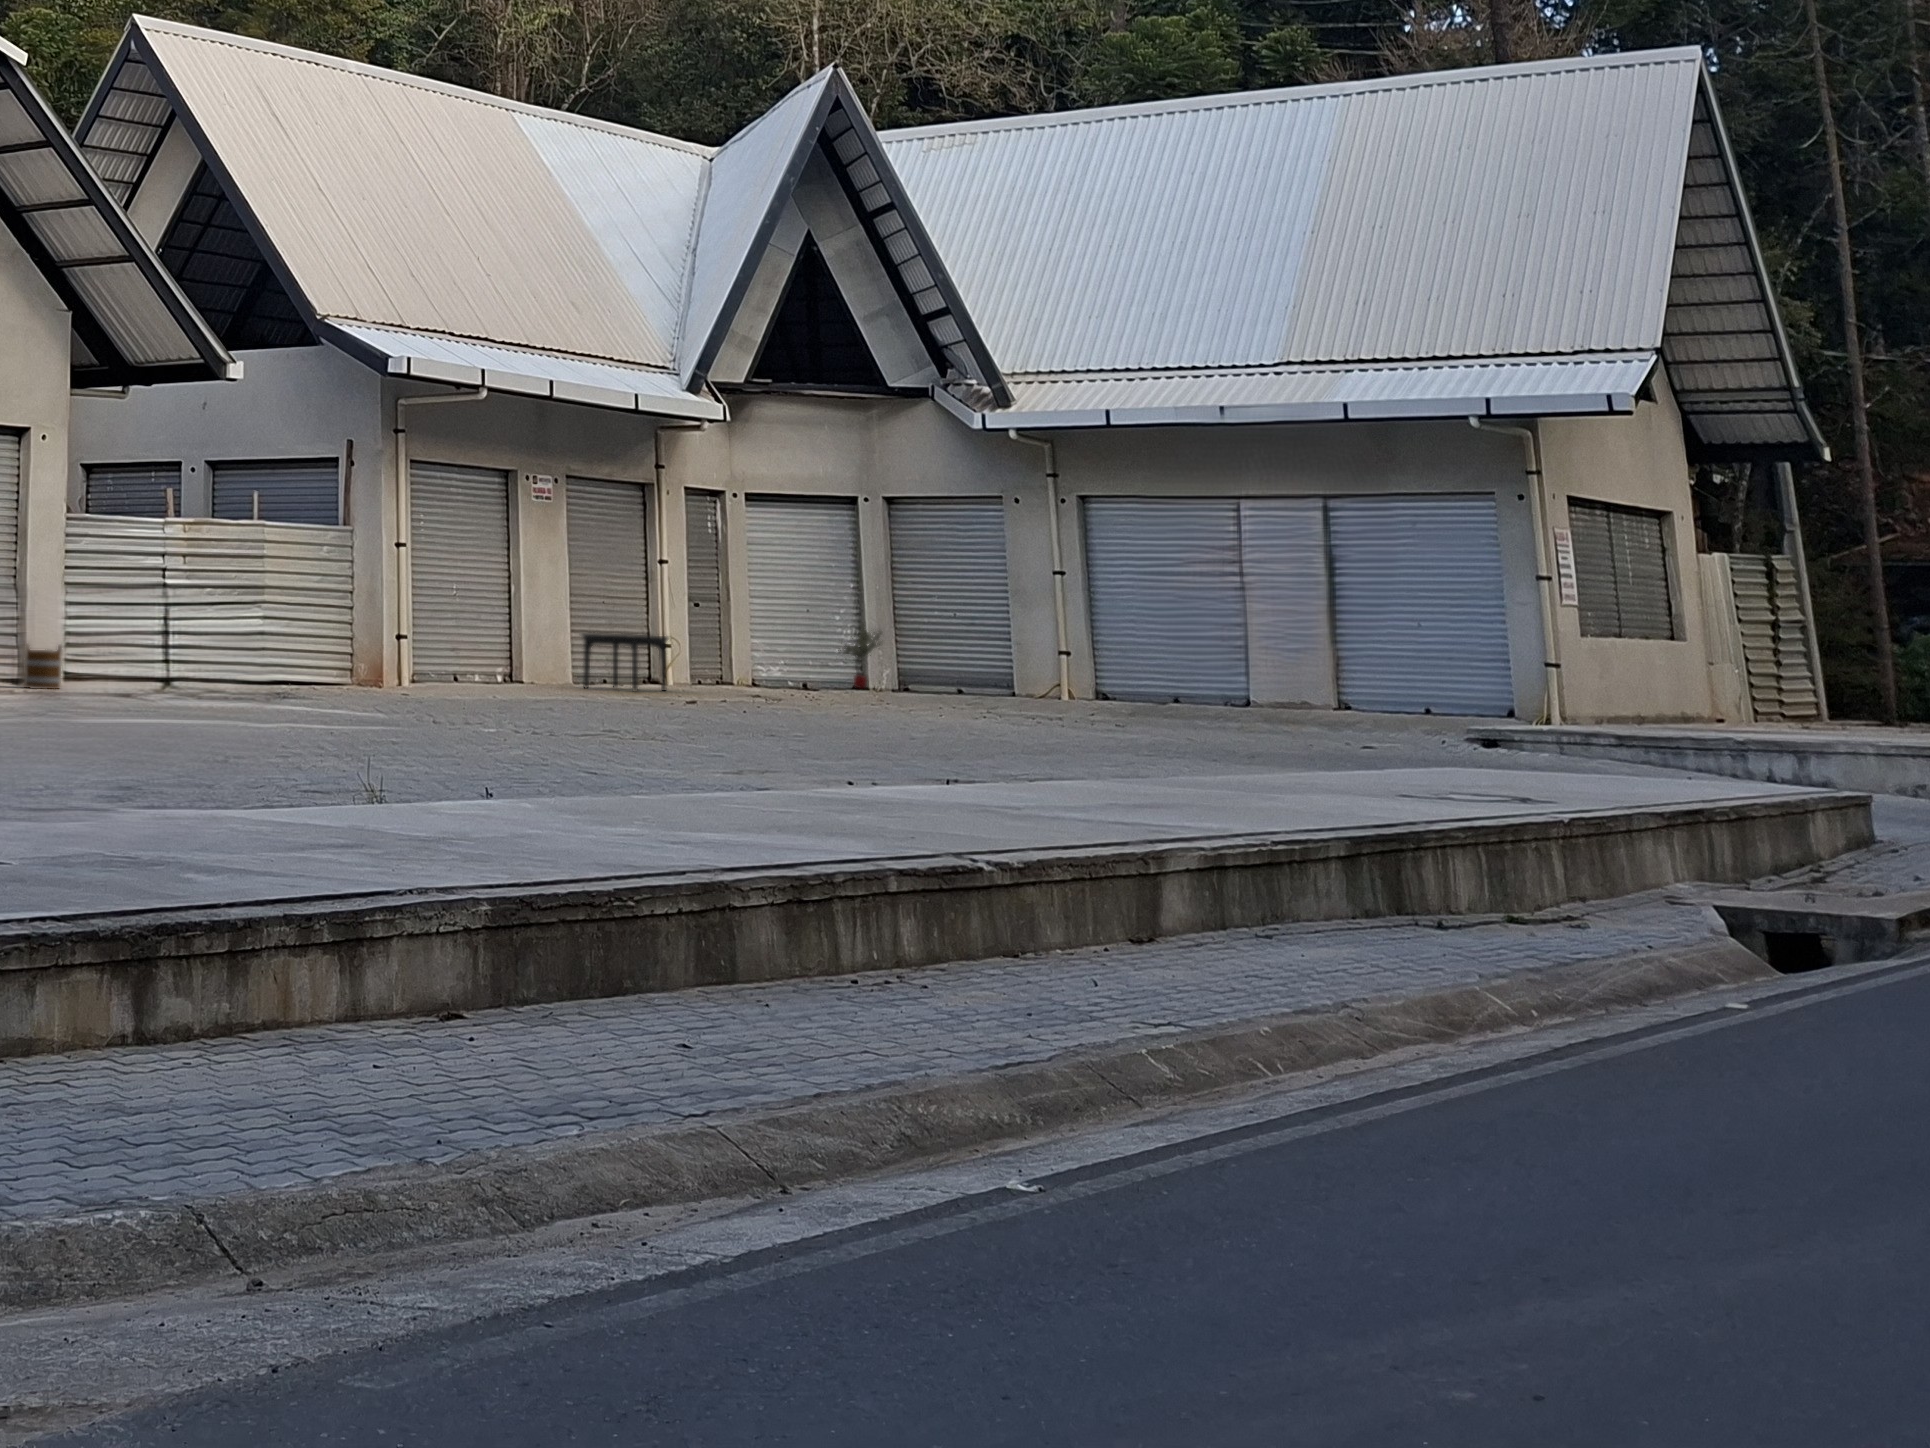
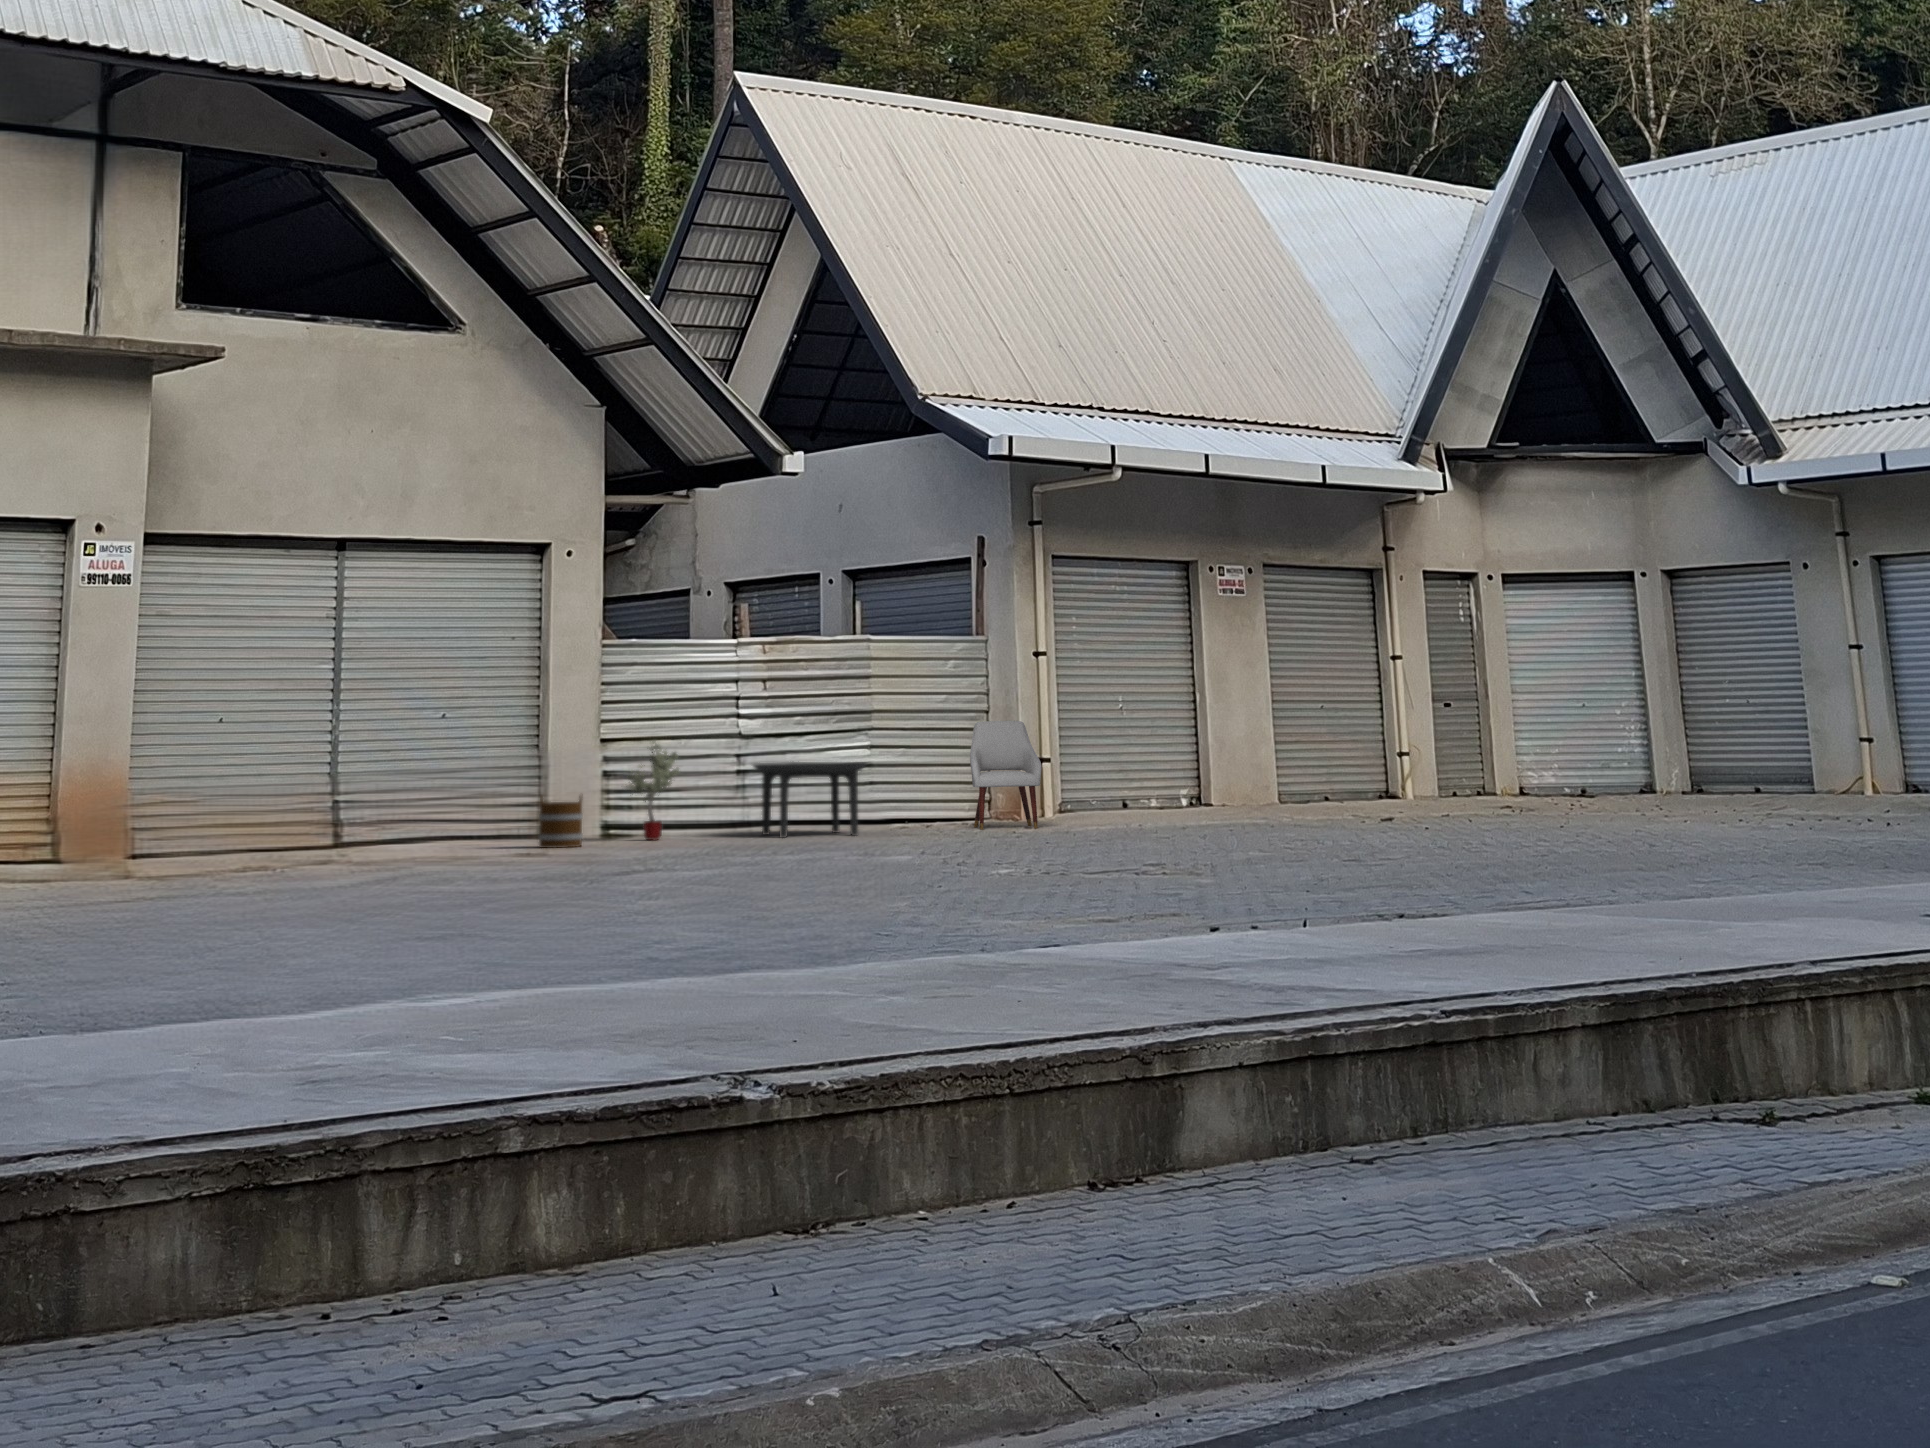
chair: none [353,599,418,692] -> present [970,721,1041,830]
potted tree: present [838,620,881,689] -> present [626,742,679,840]
round table: present [582,633,669,691] -> present [753,762,867,838]

